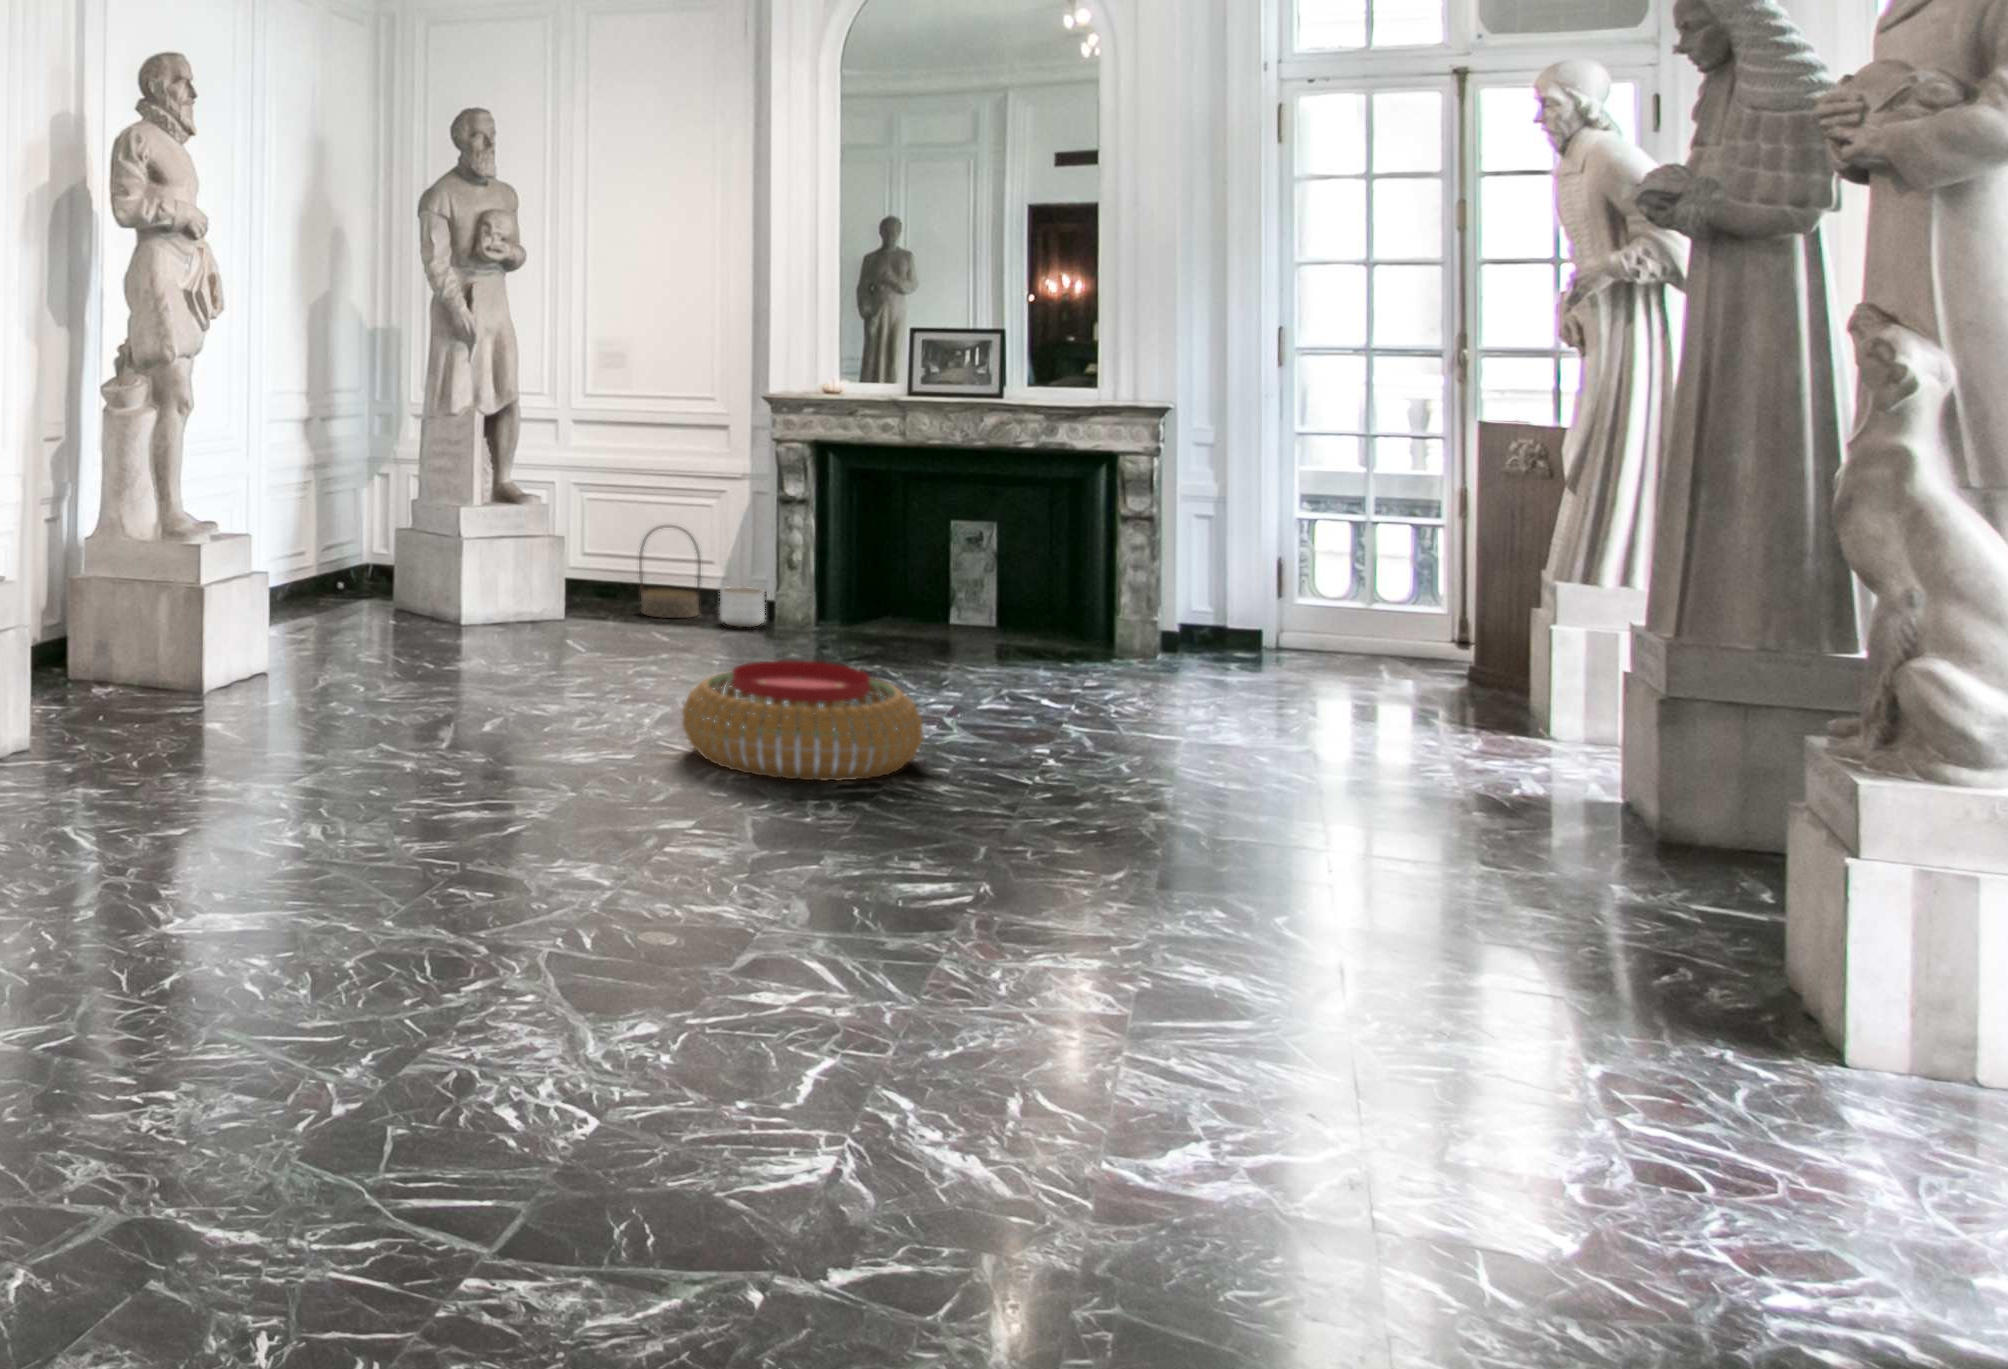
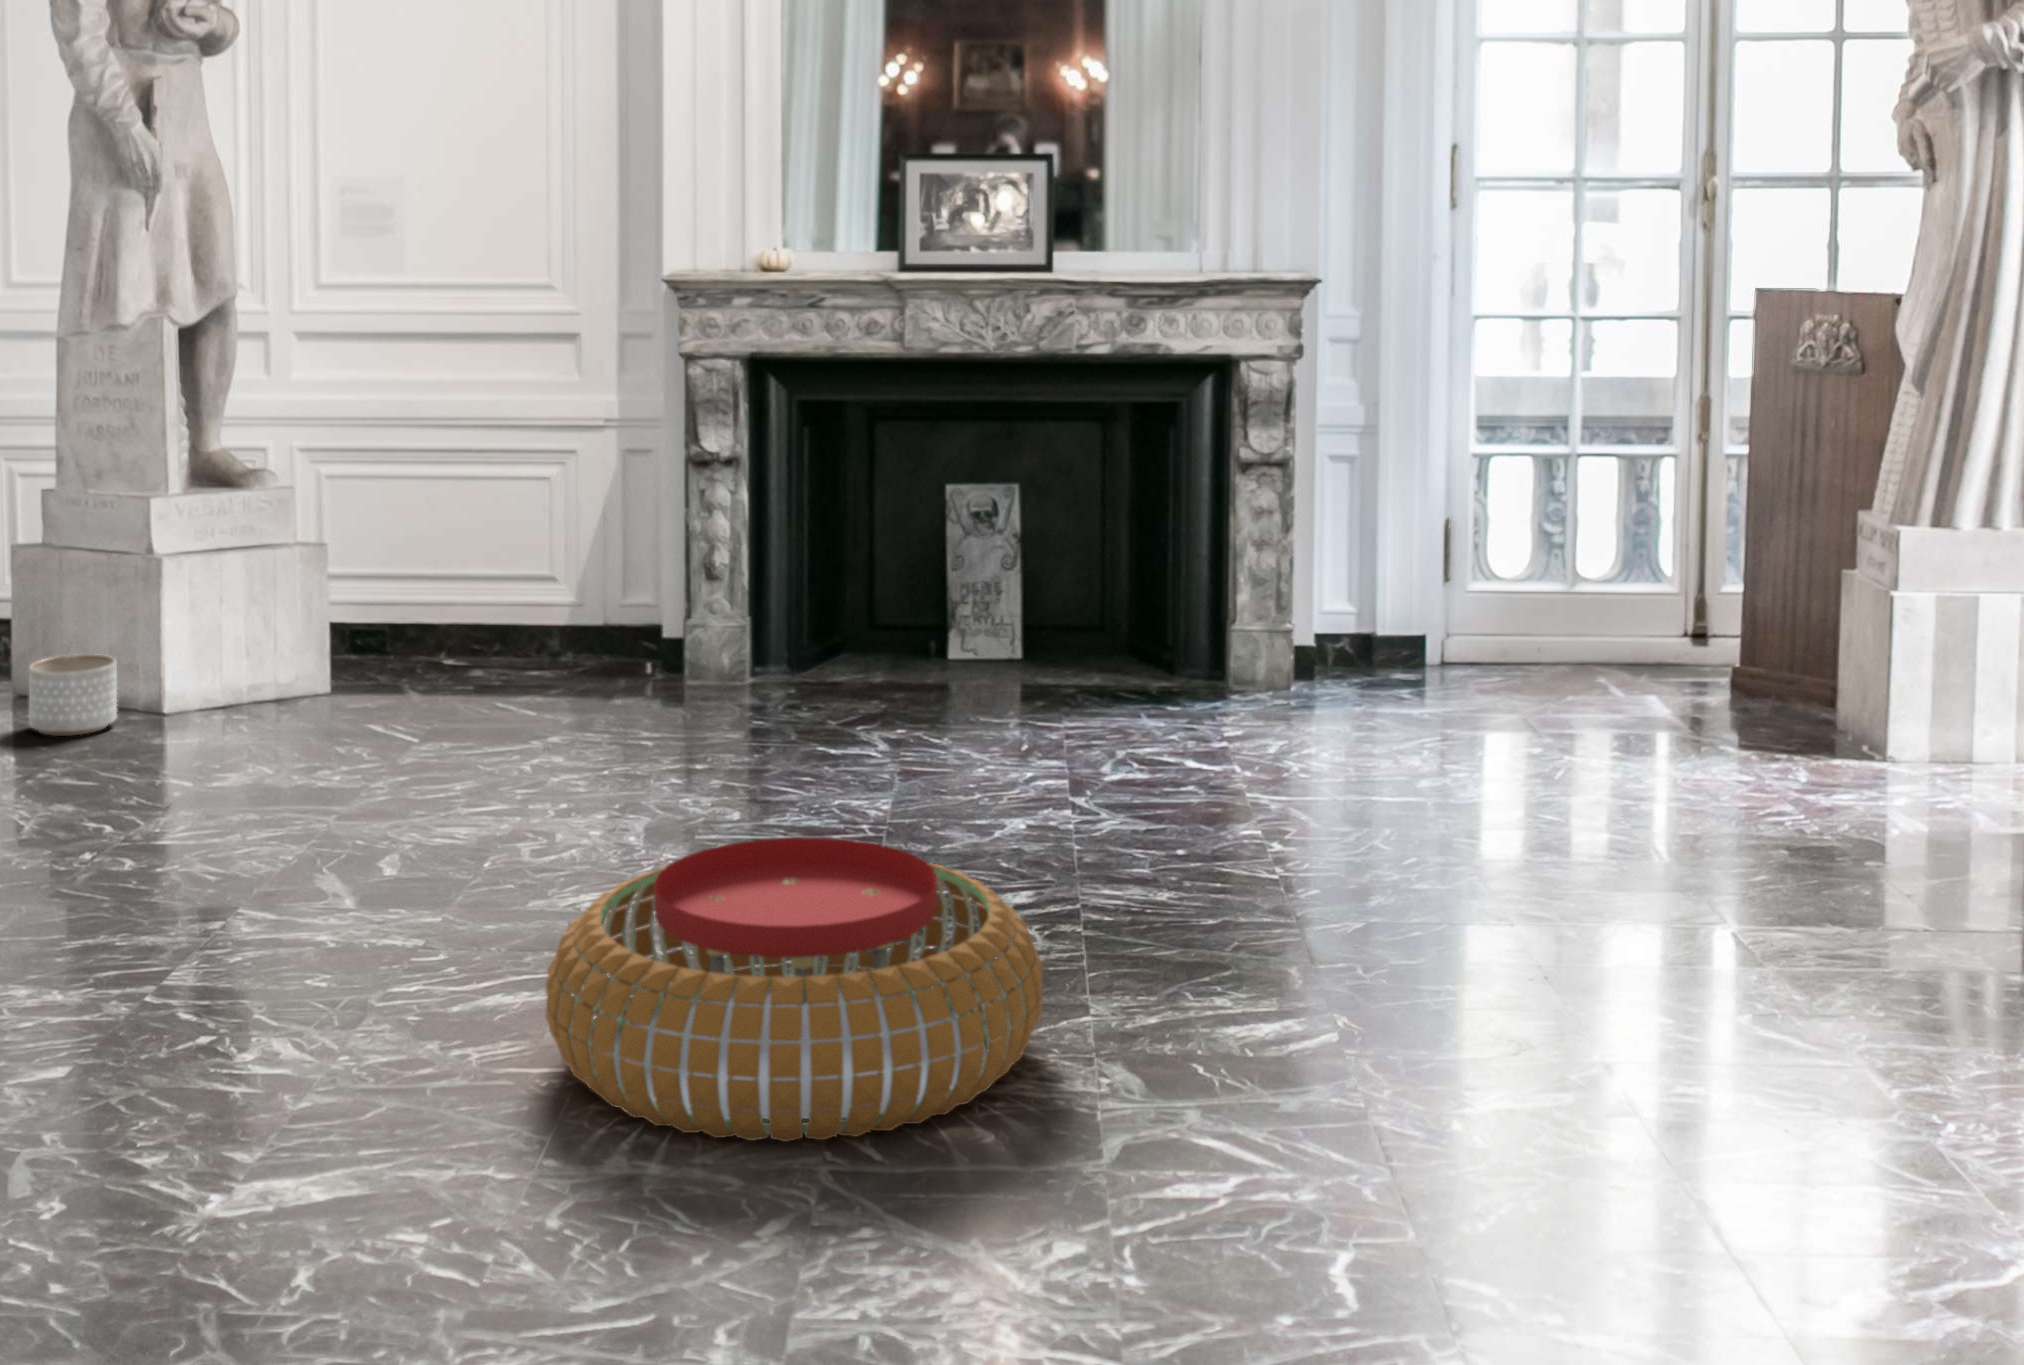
basket: present [639,525,701,618] -> none [448,507,556,675]
planter: present [720,587,765,627] -> present [29,654,117,736]

